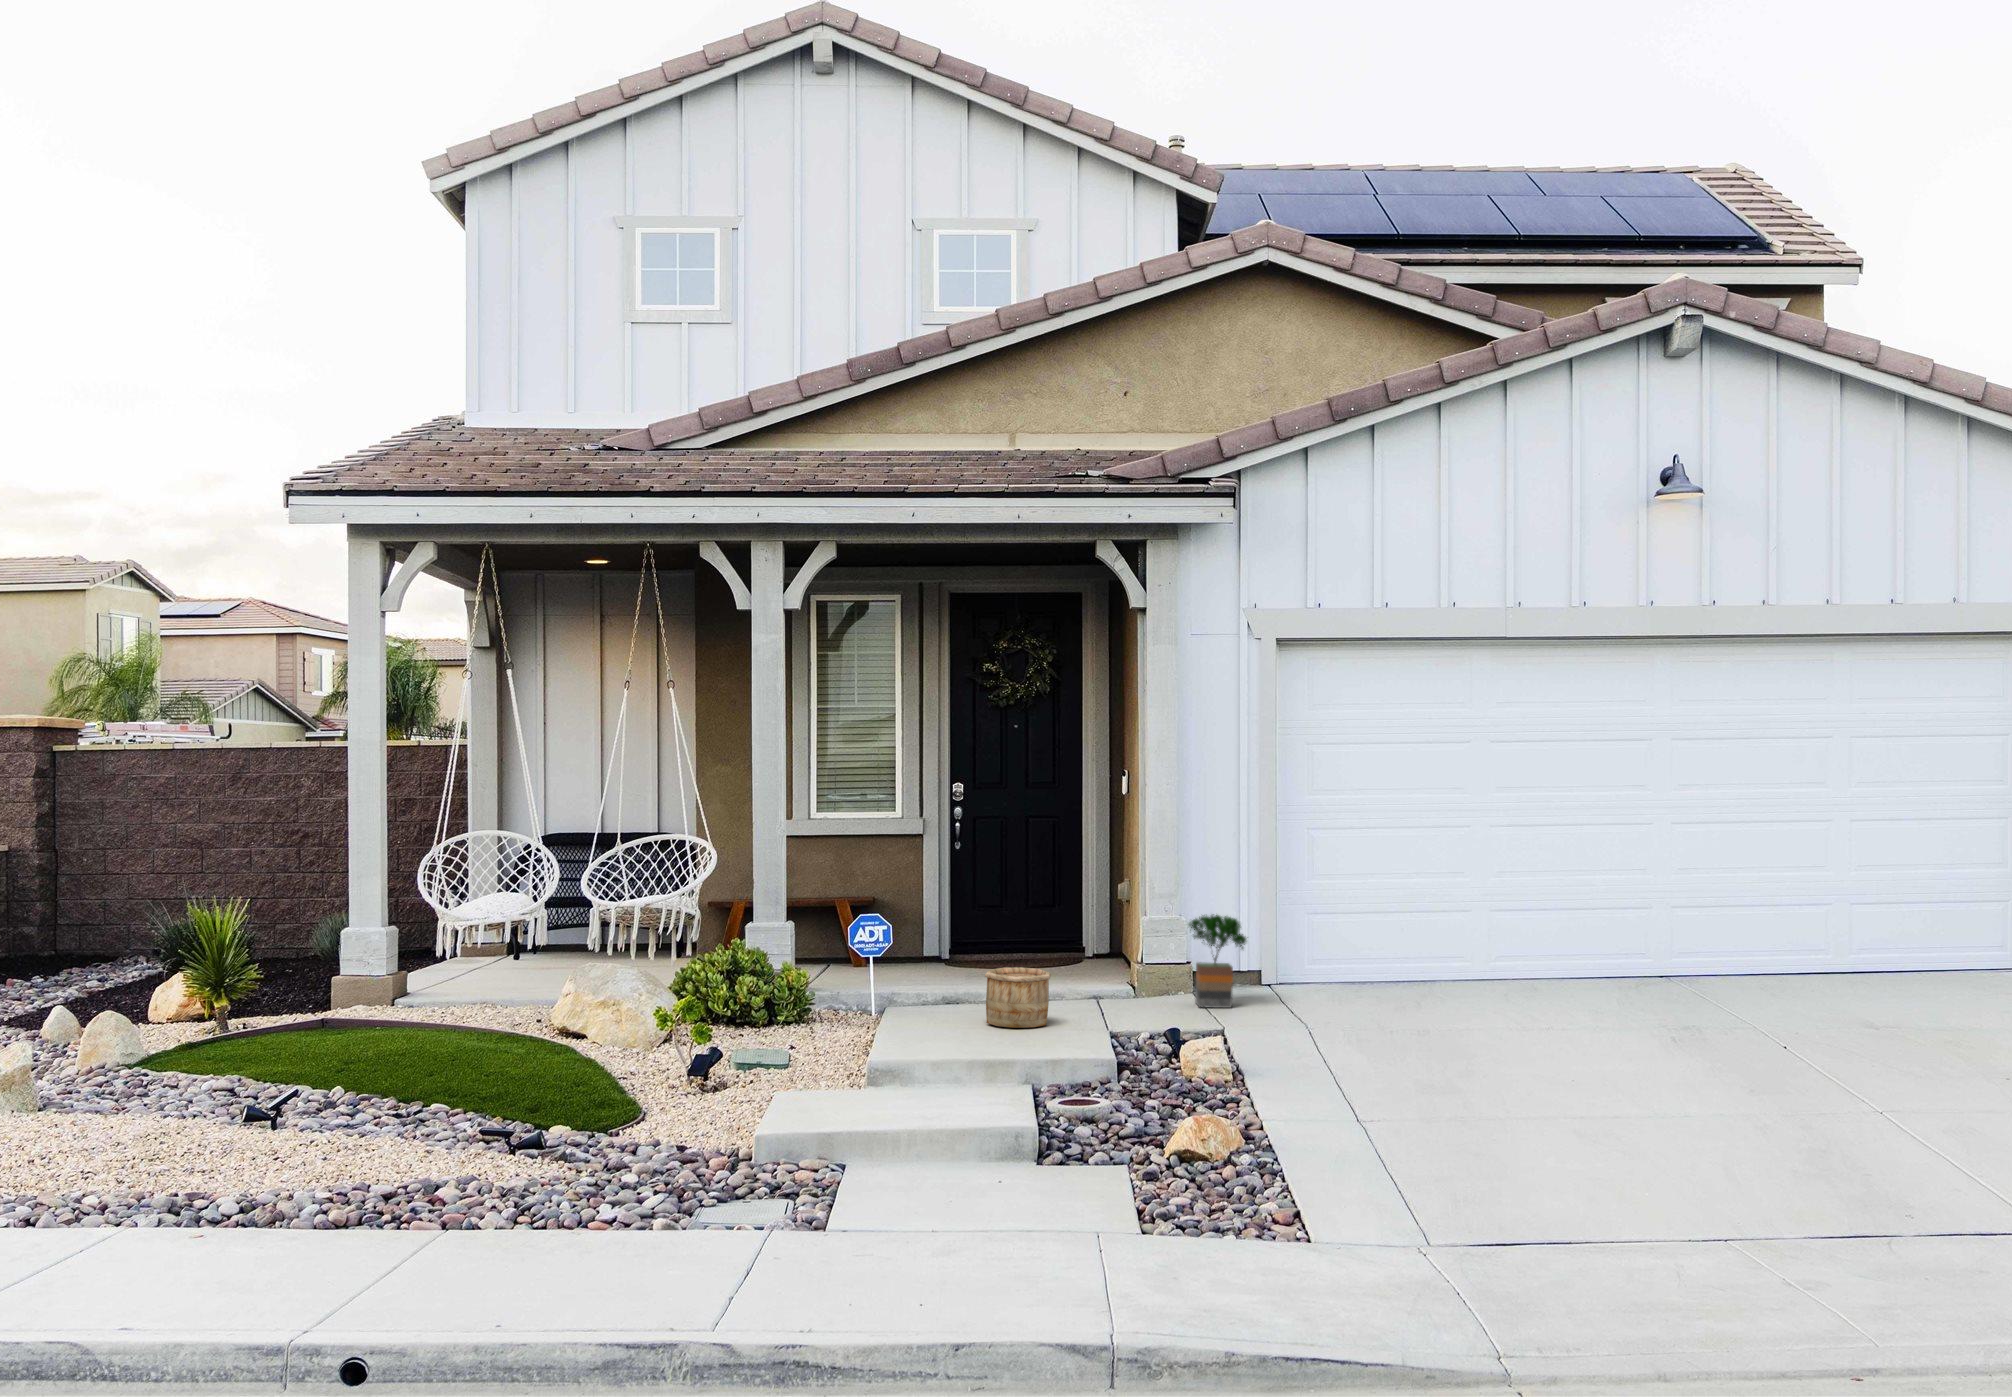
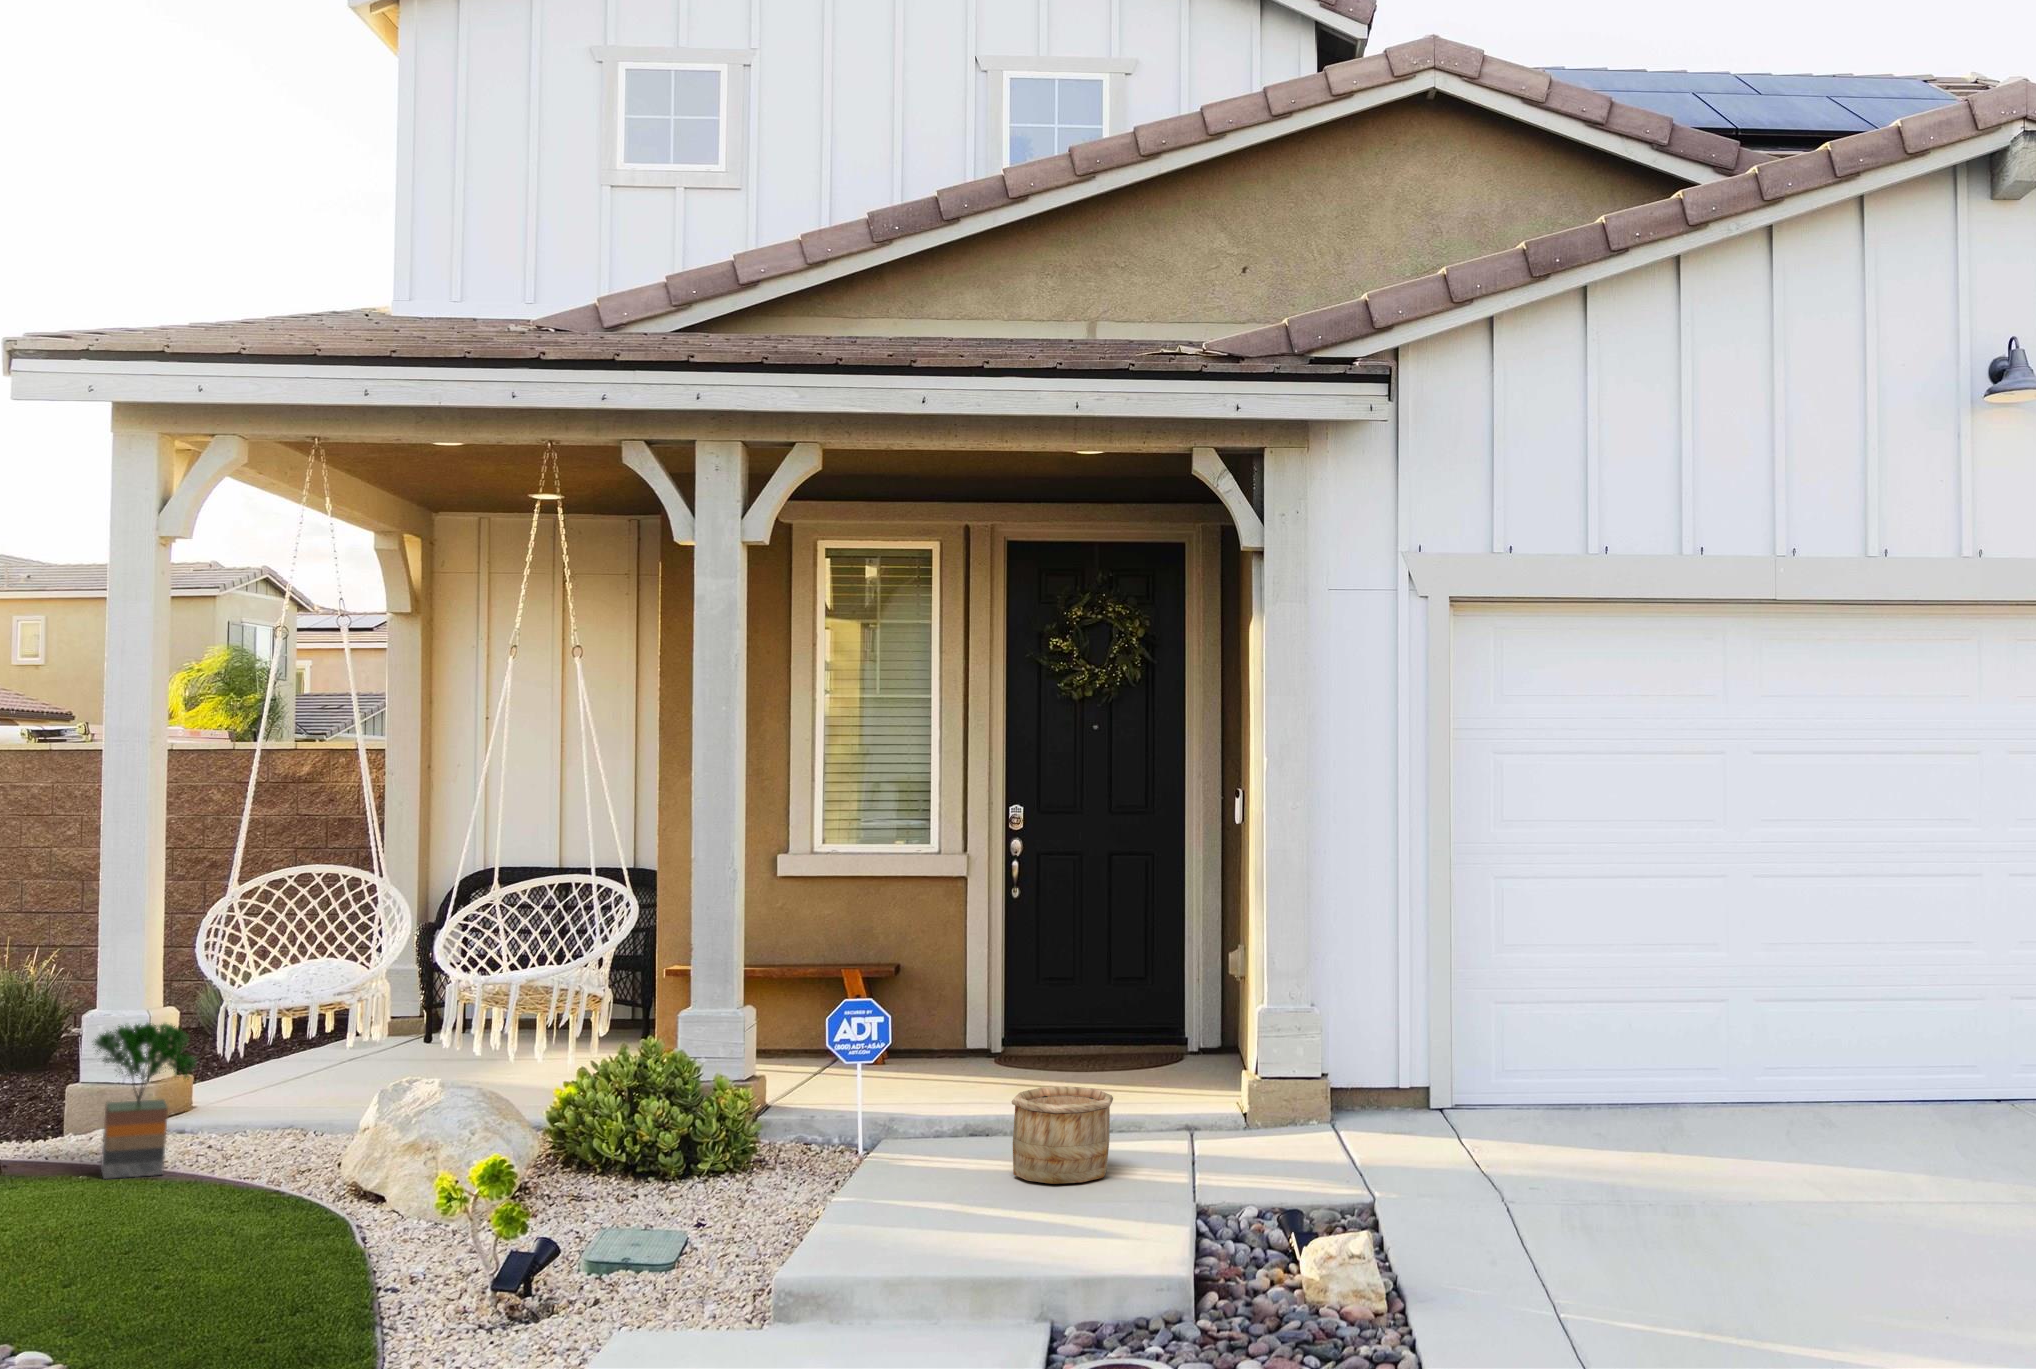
potted tree: present [1189,914,1247,1008] -> present [93,1023,196,1179]

